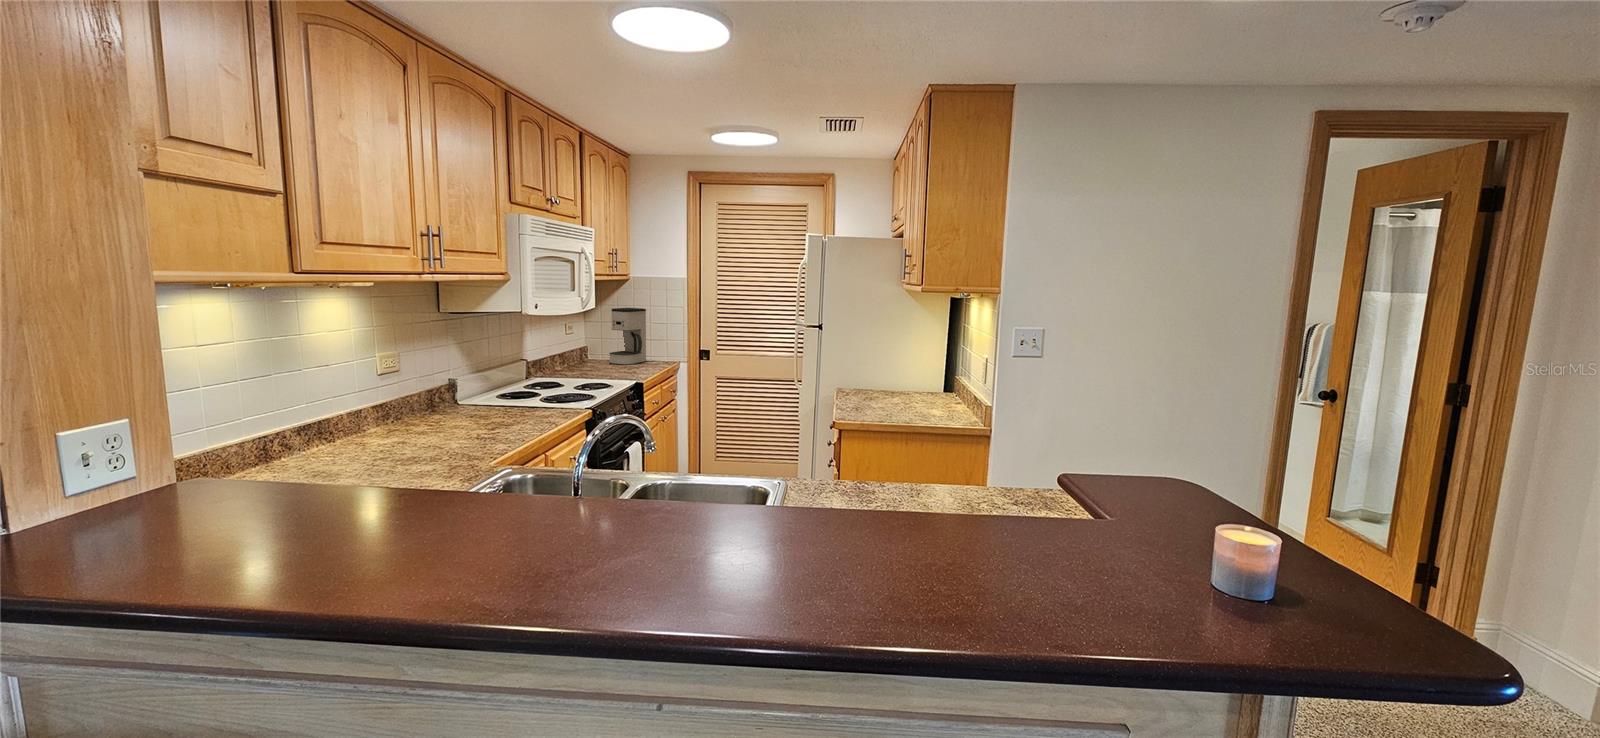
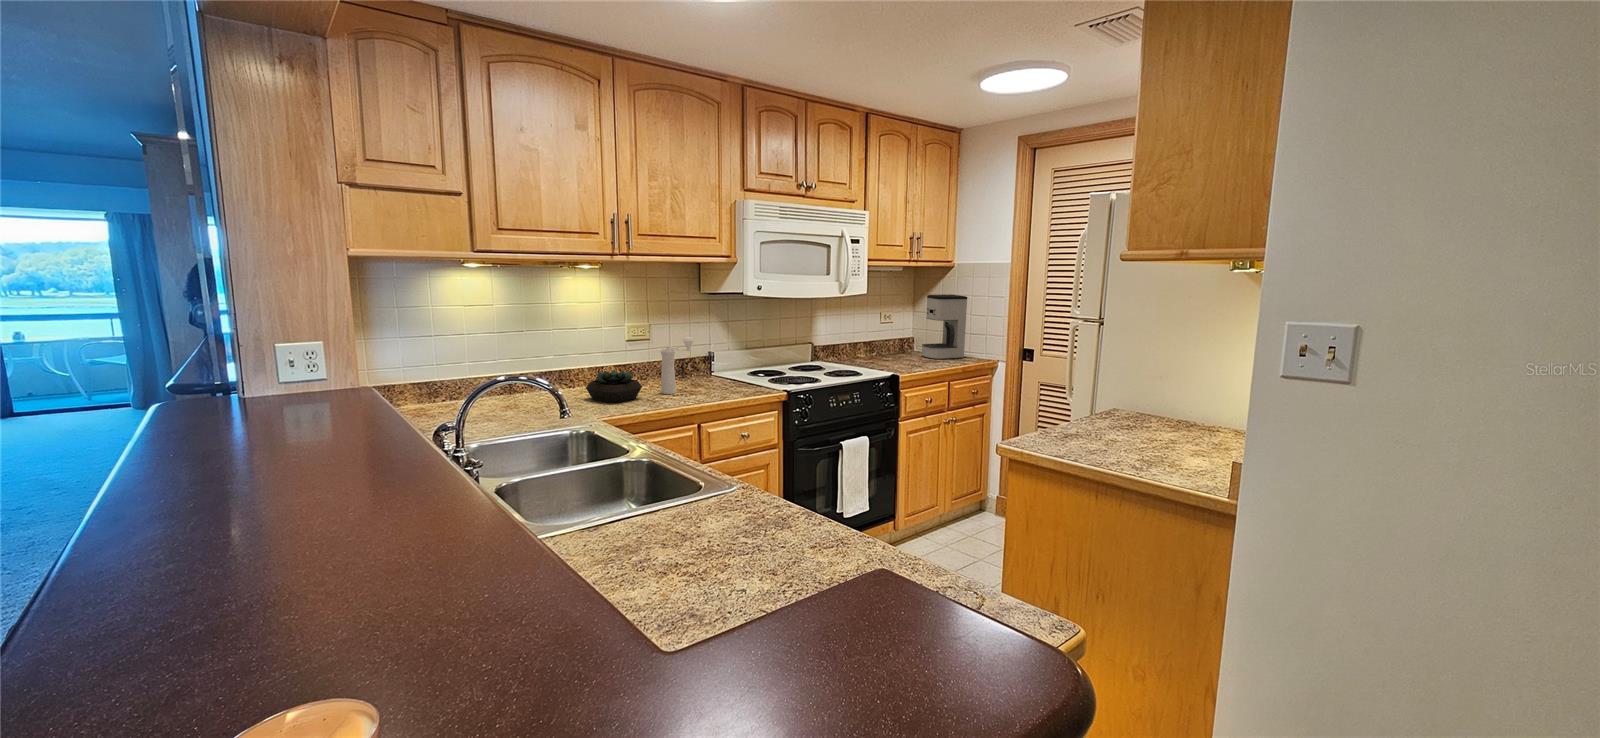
pepper mill: none [459,362,487,428] -> present [661,337,694,394]
succulent plant: none [386,407,458,448] -> present [586,370,642,403]

